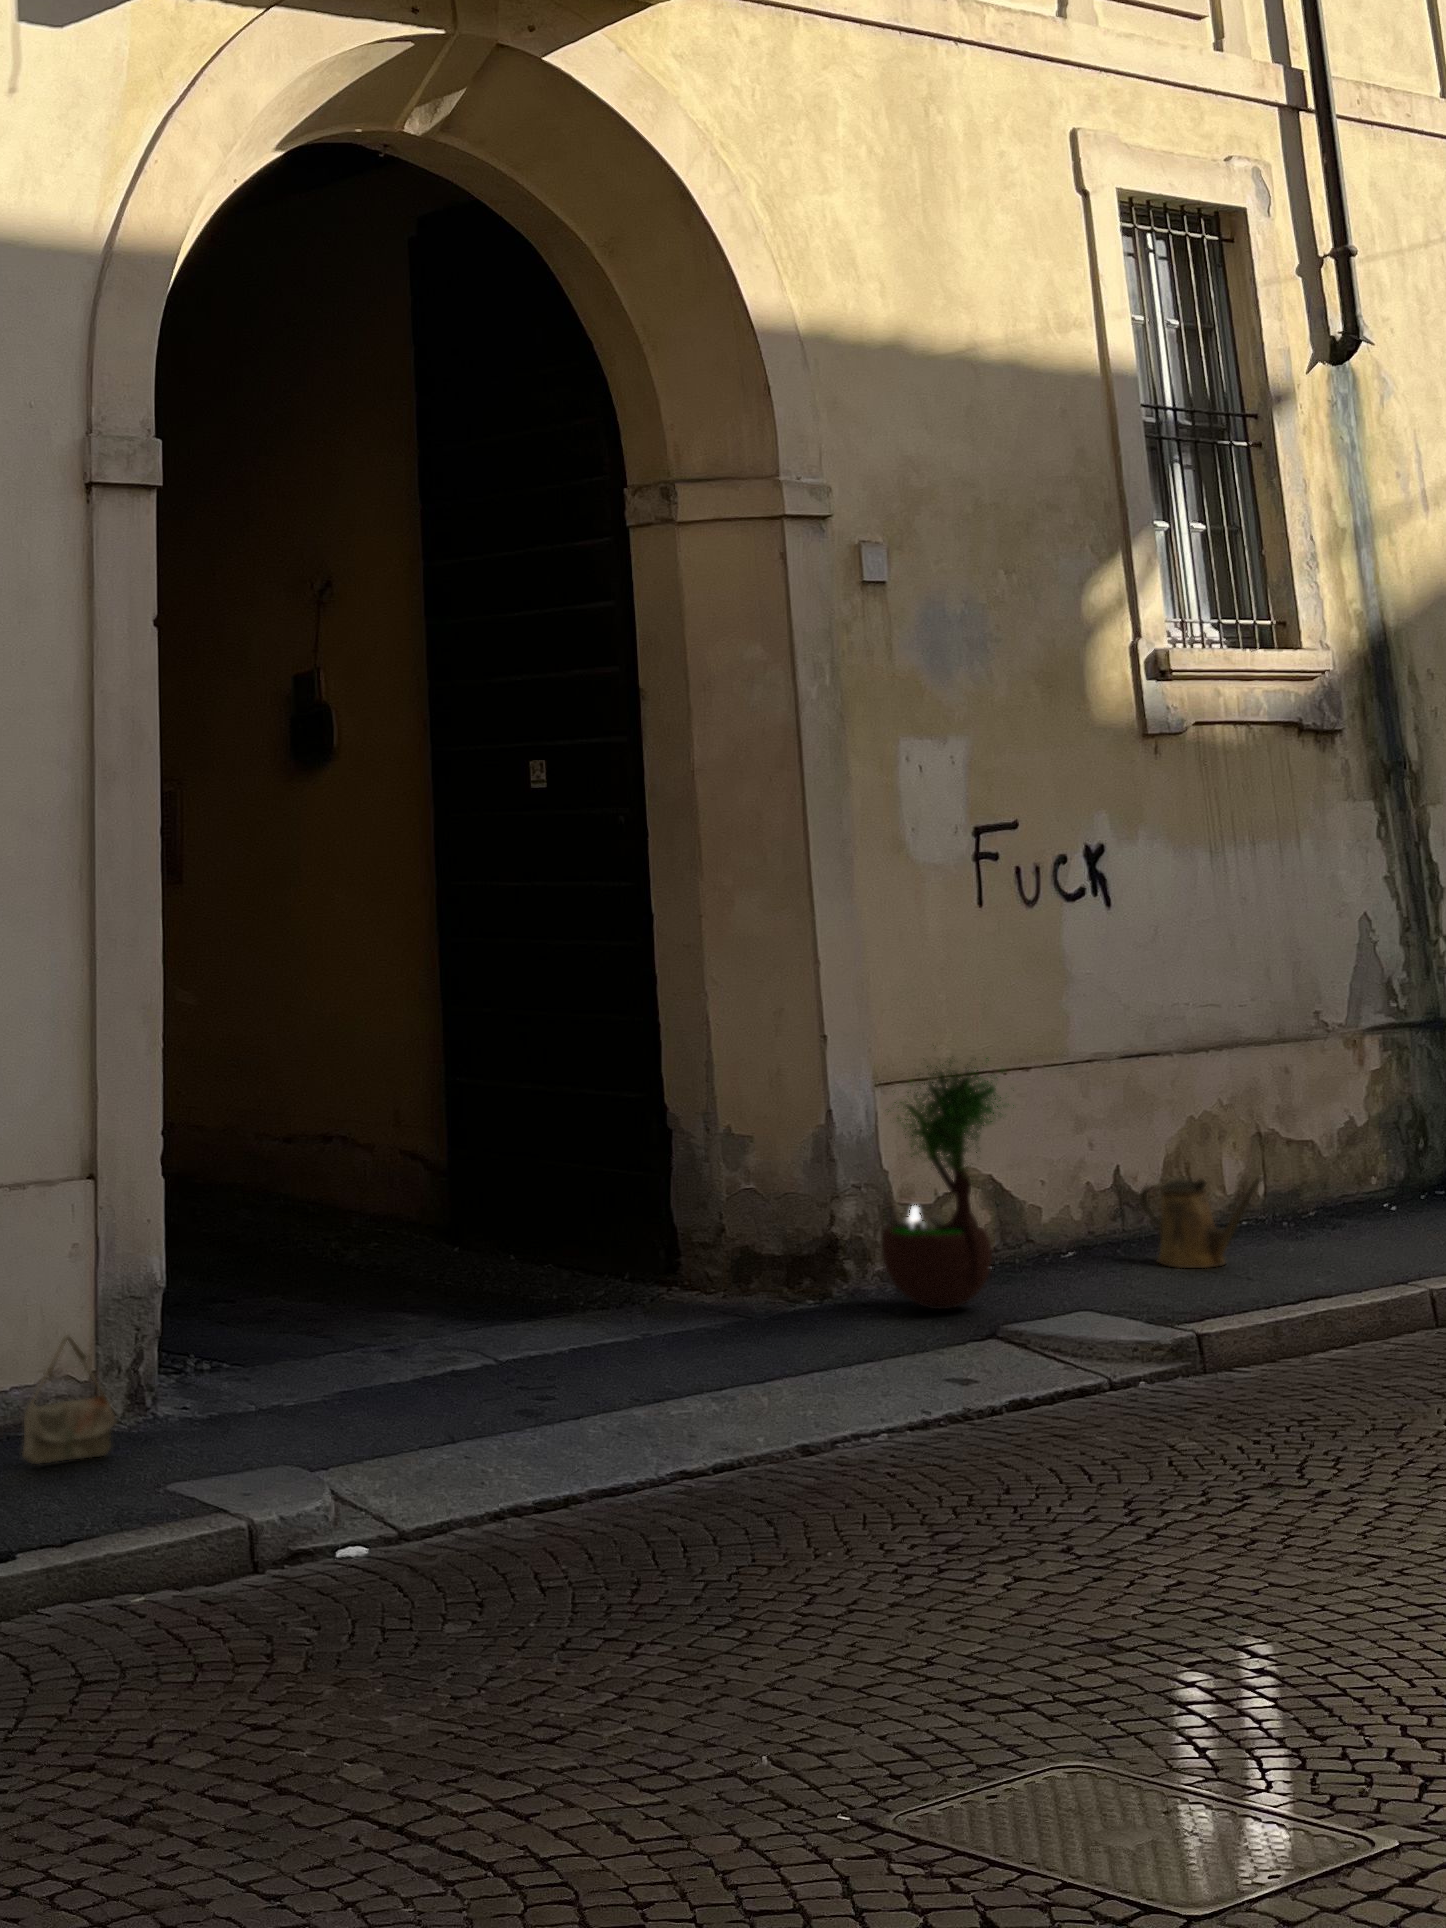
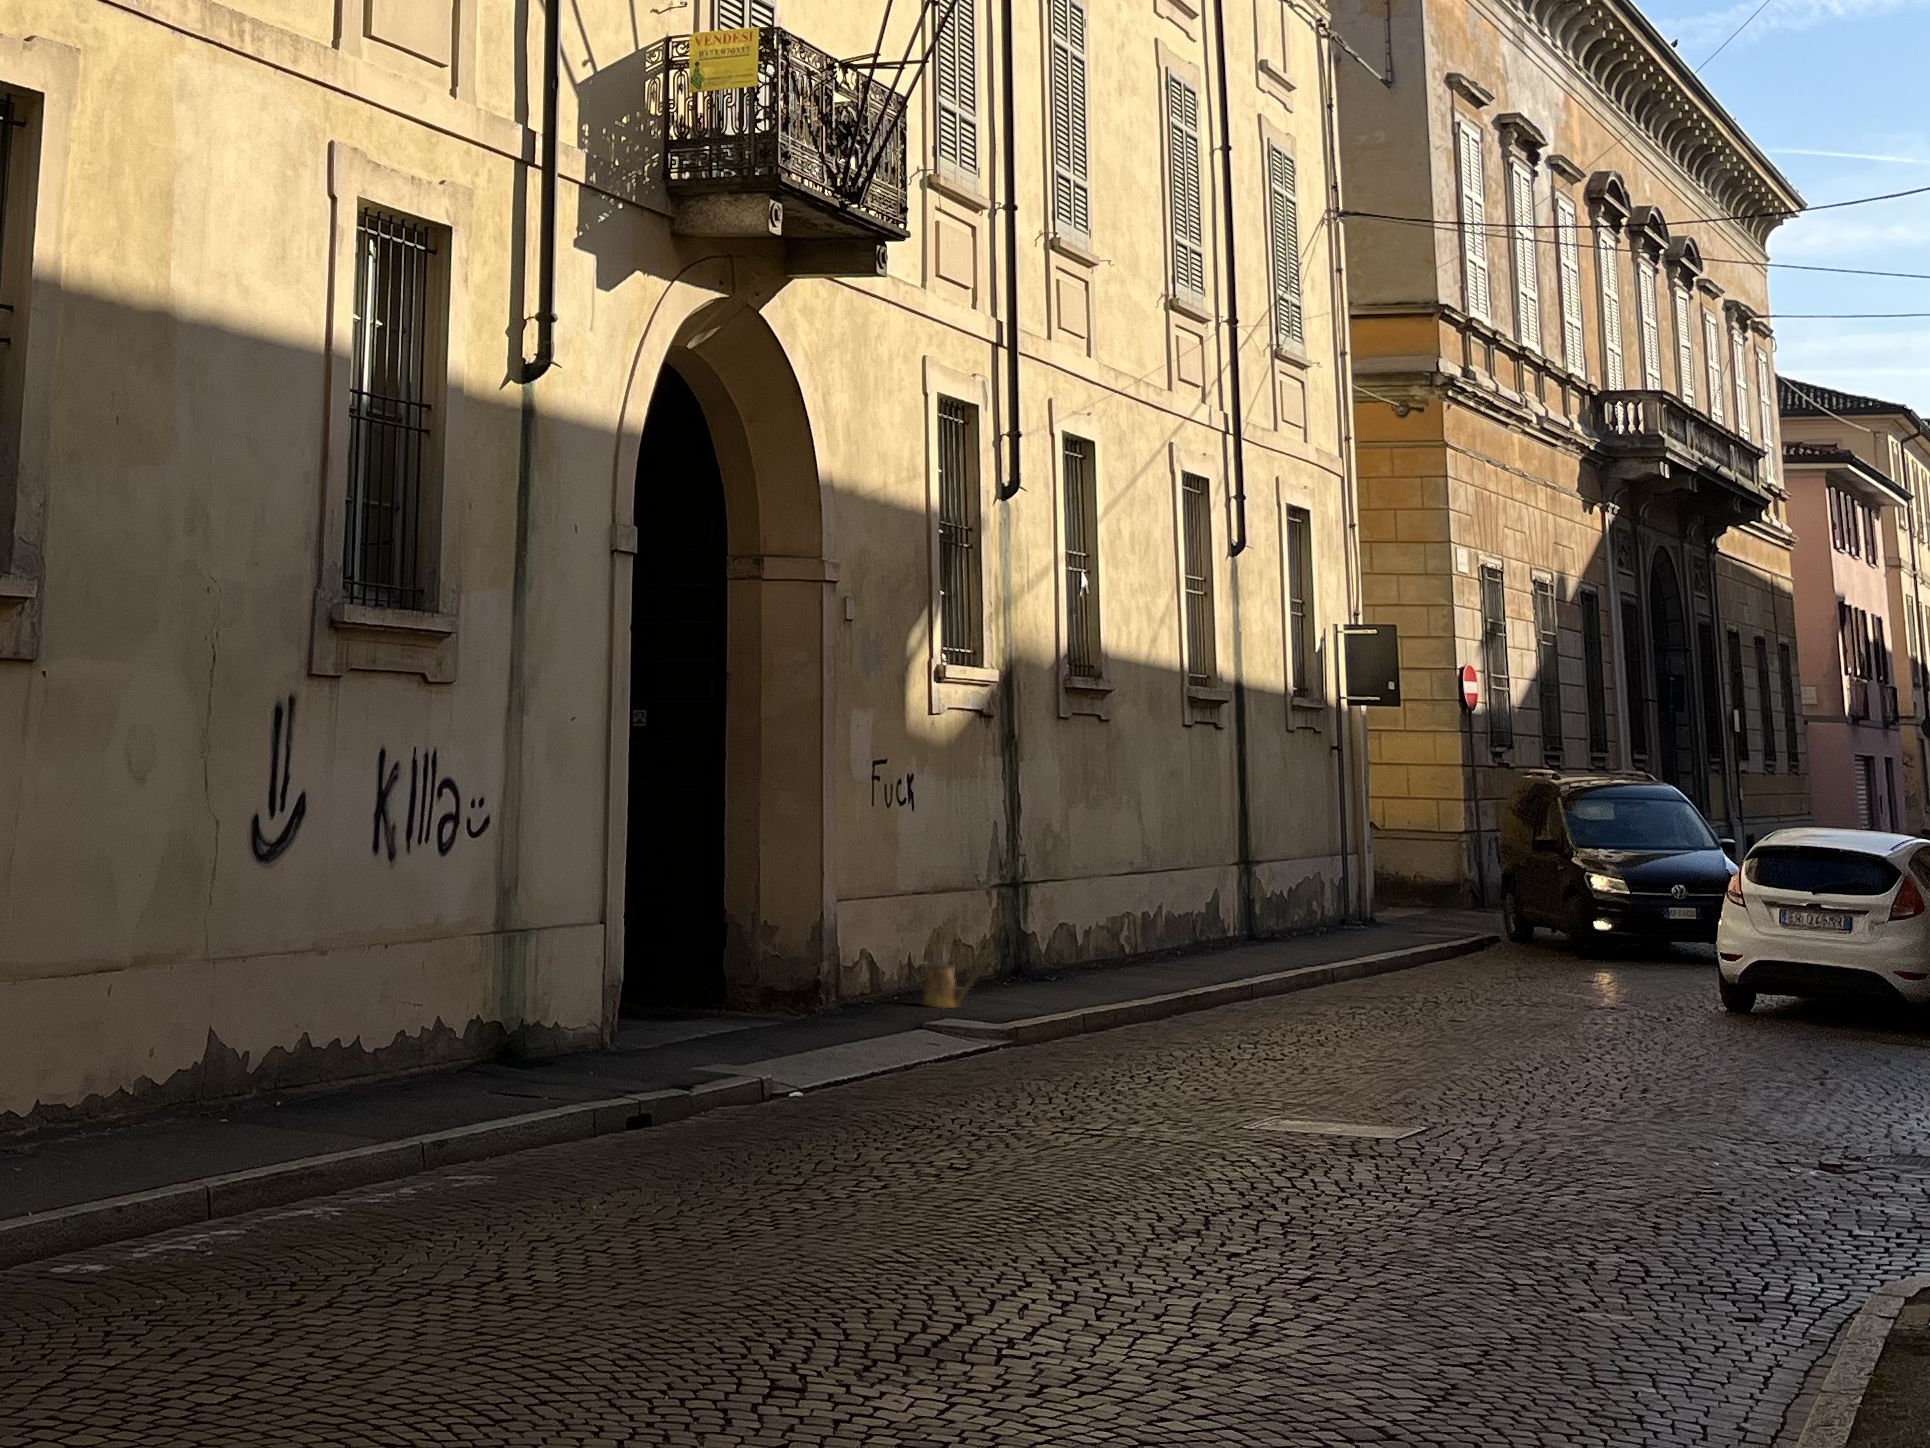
potted tree: present [882,1058,1014,1309] -> none [831,879,908,1022]
bag: present [23,1336,116,1464] -> none [571,1009,606,1074]

